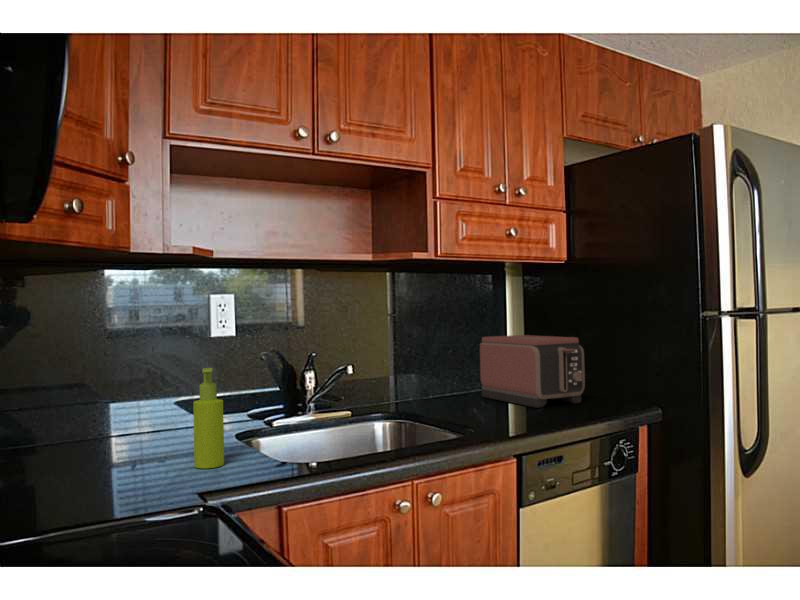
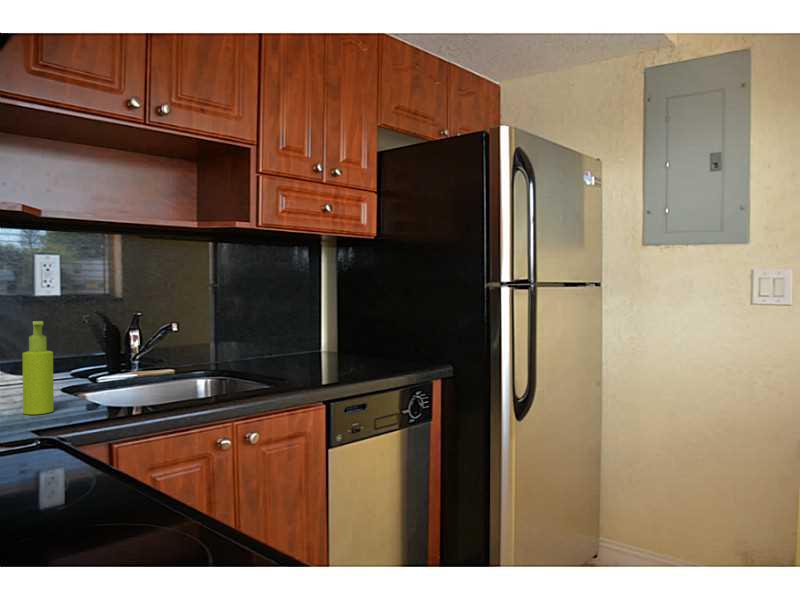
toaster: present [480,335,585,408] -> none [298,303,390,366]

